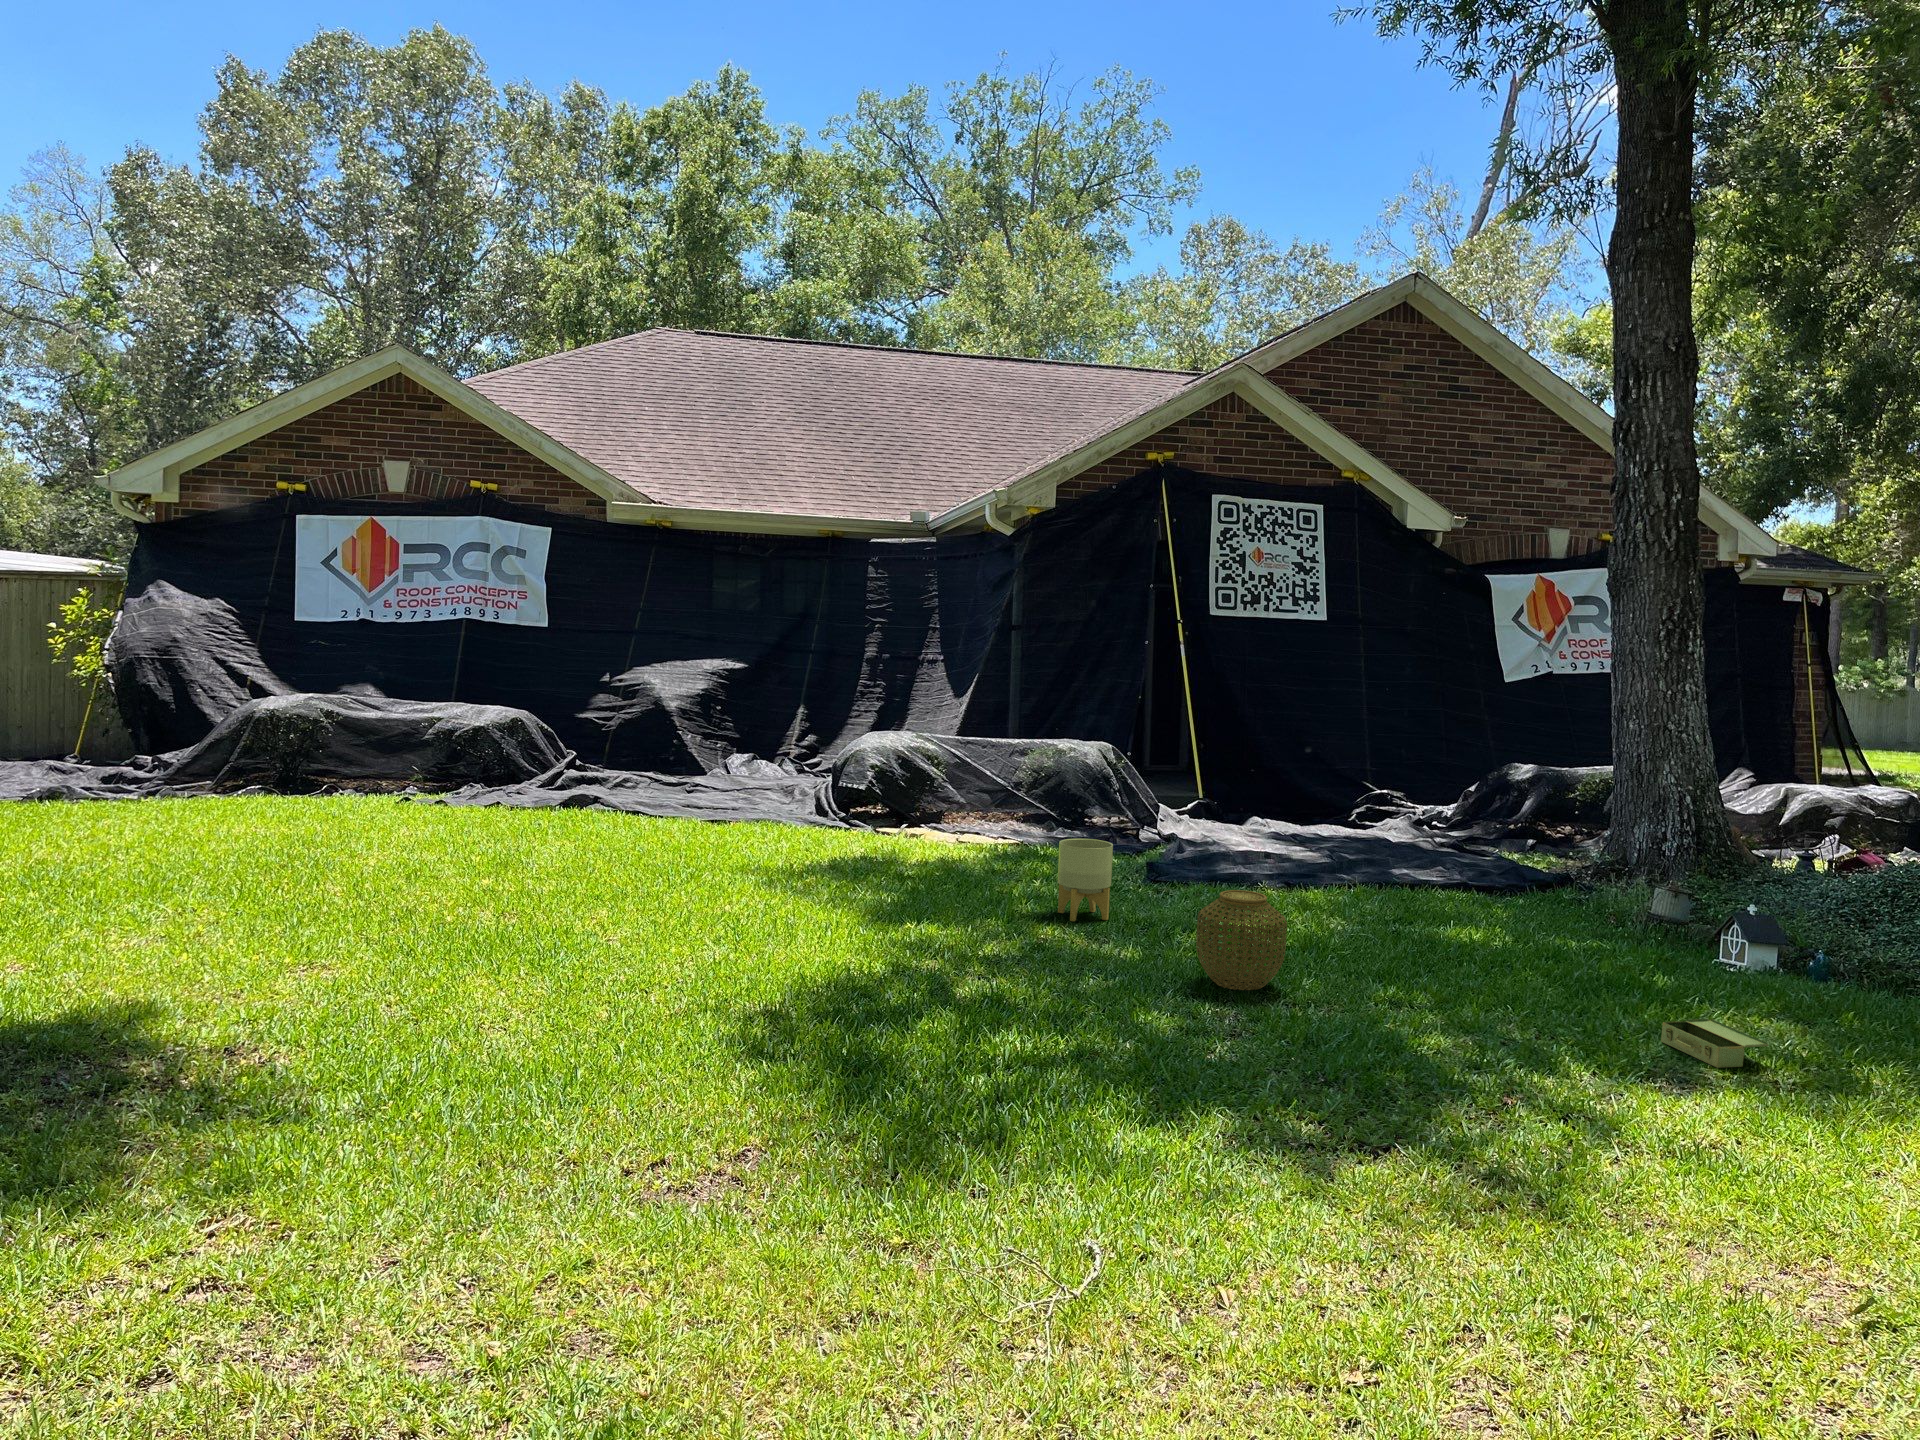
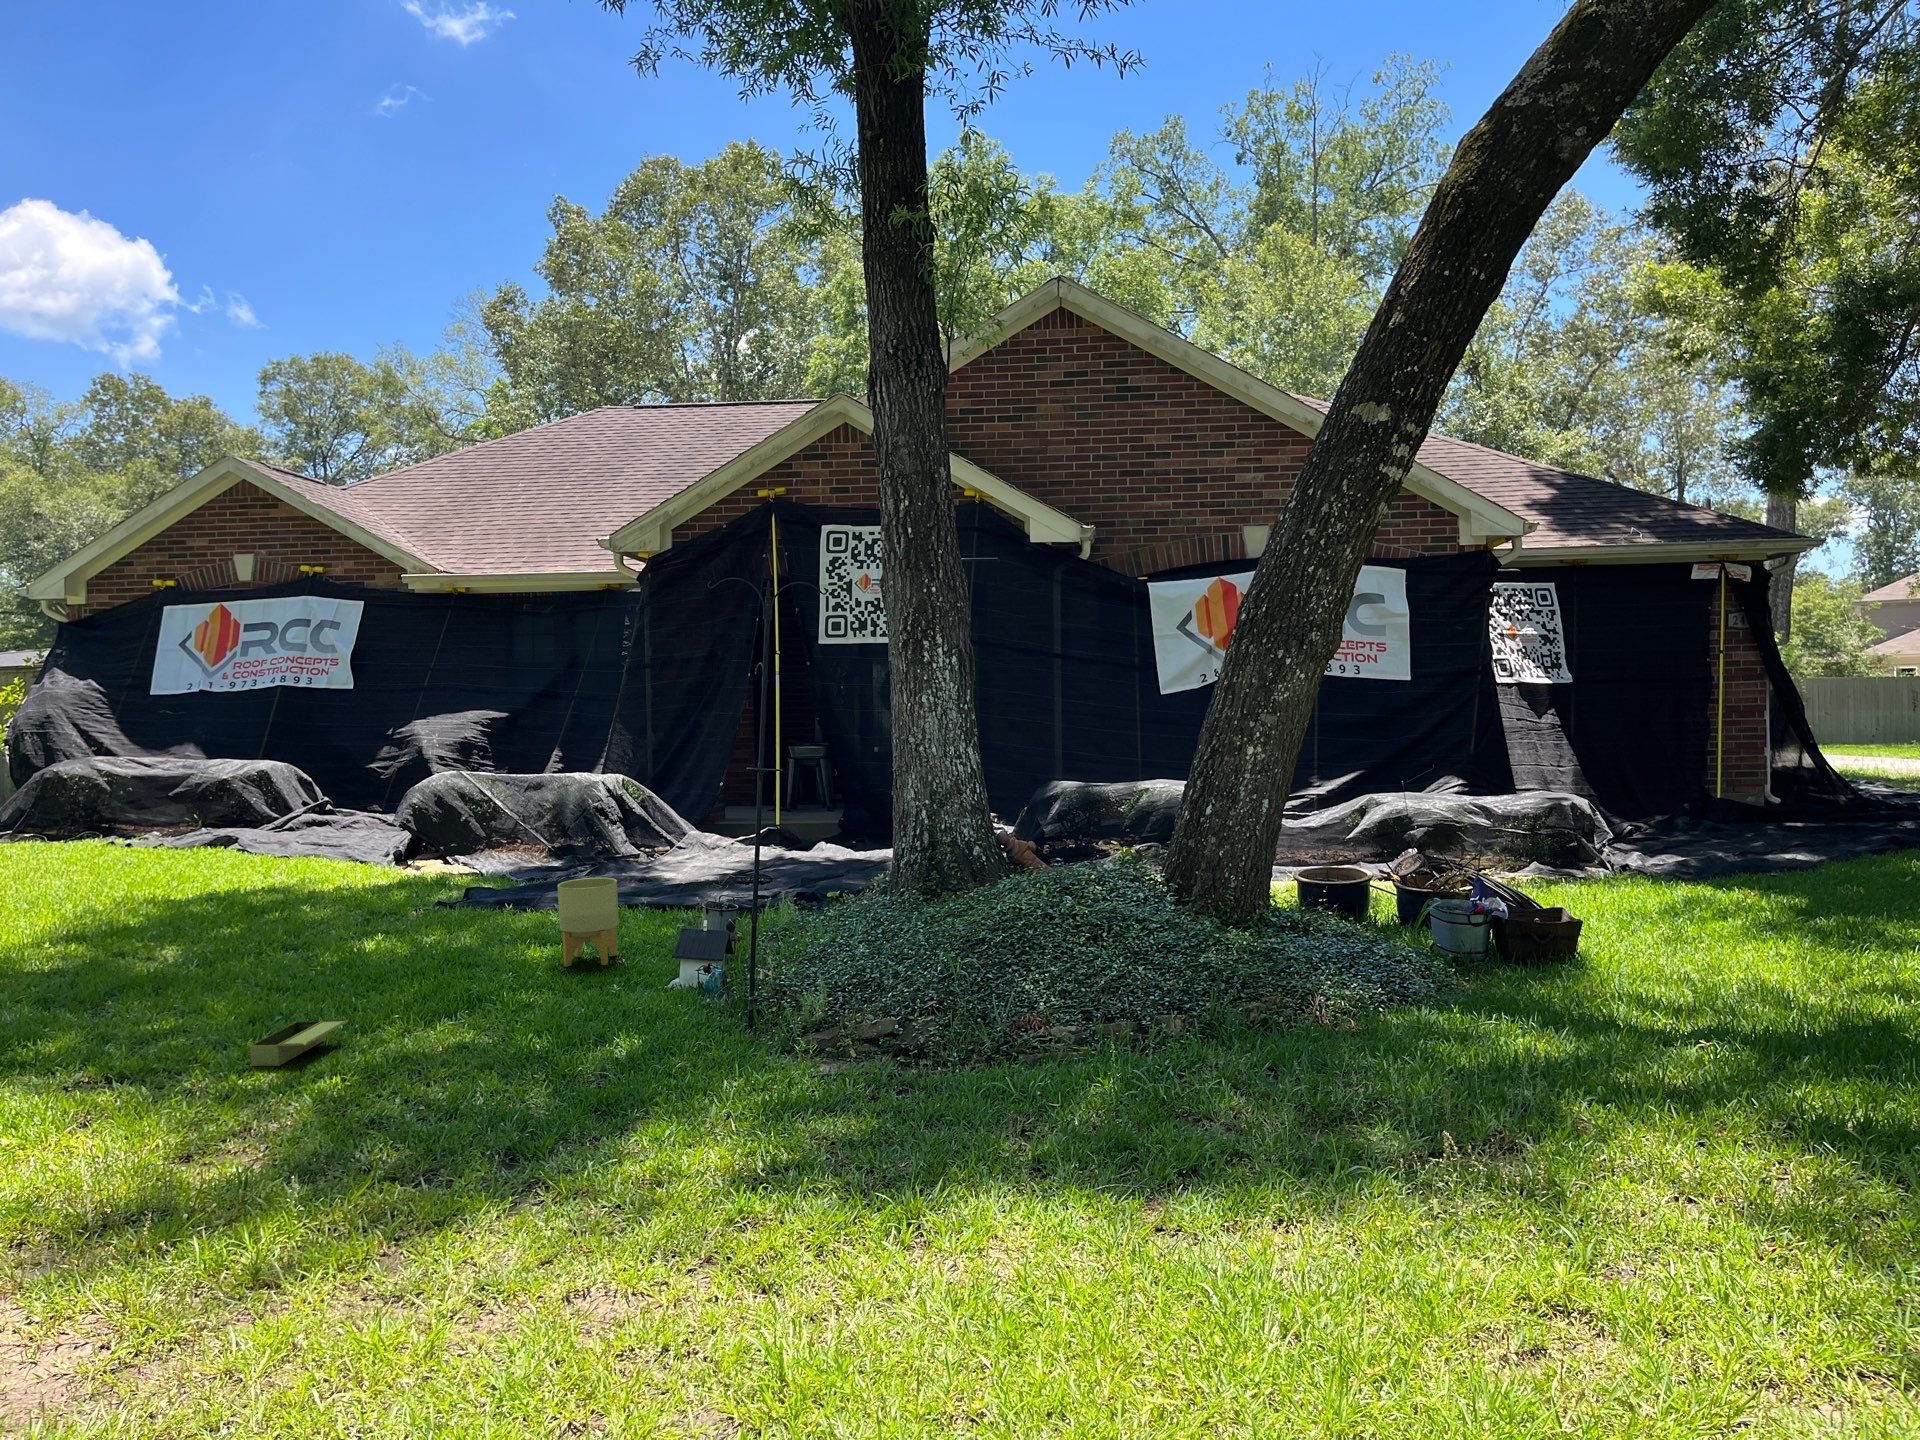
planter: present [1058,839,1113,921] -> present [558,878,619,967]
woven basket: present [1196,890,1287,990] -> none [74,897,172,989]

